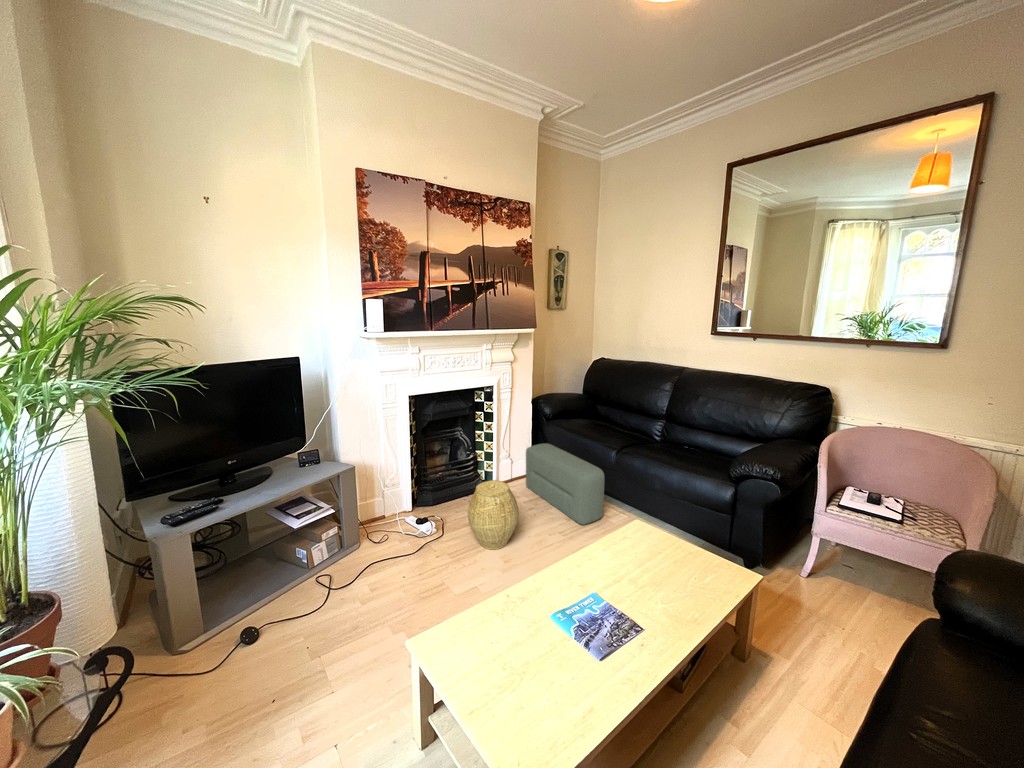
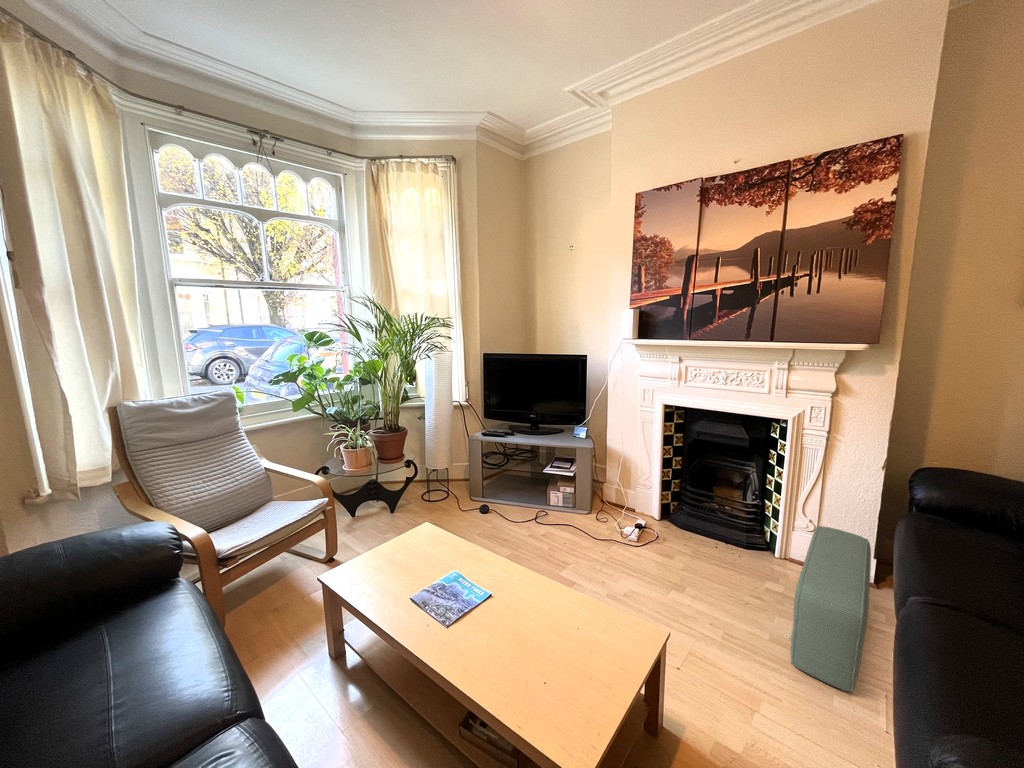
woven basket: present [468,480,518,549] -> none [635,512,699,595]

